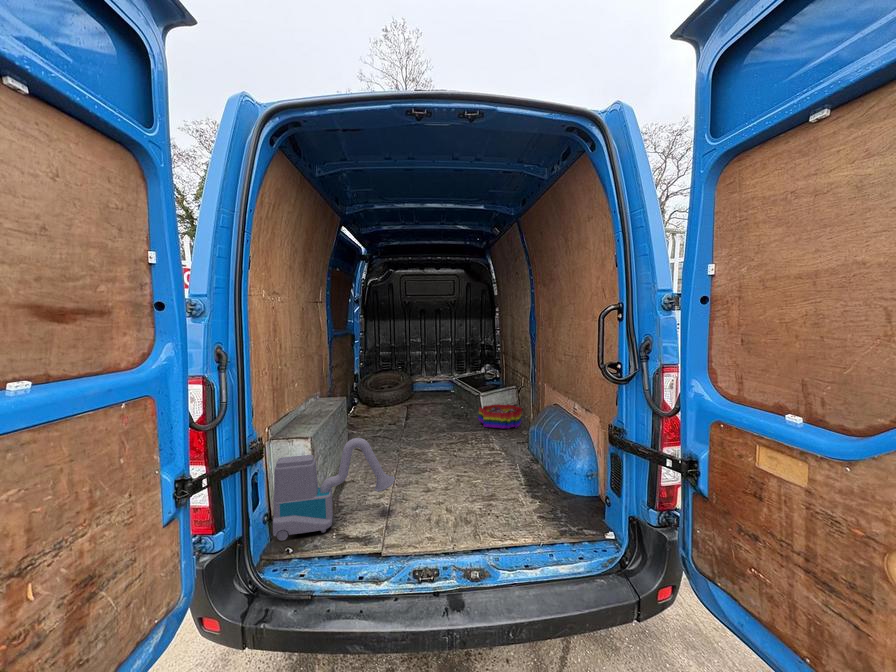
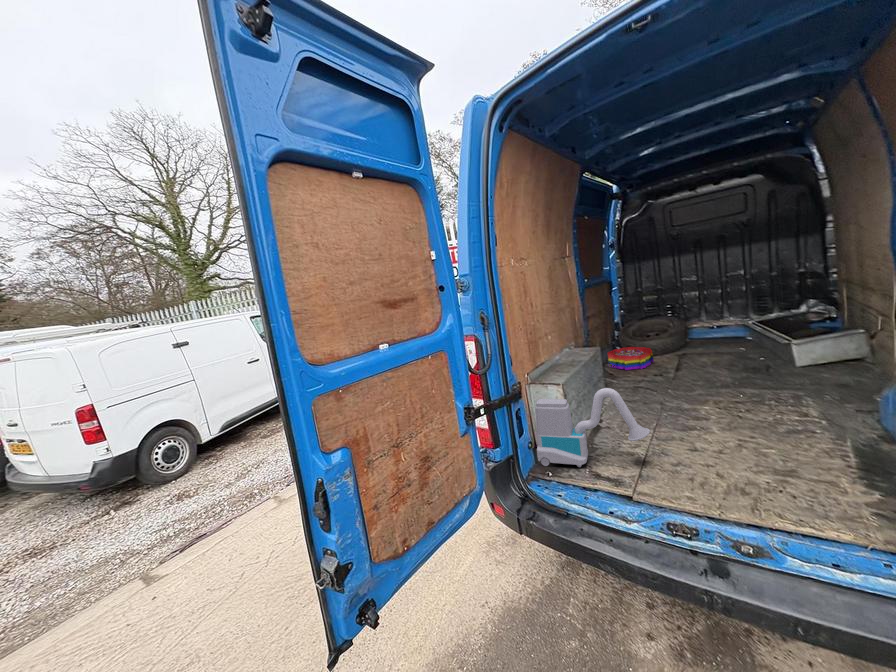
storage bin: present [478,404,522,428] -> present [608,347,654,370]

